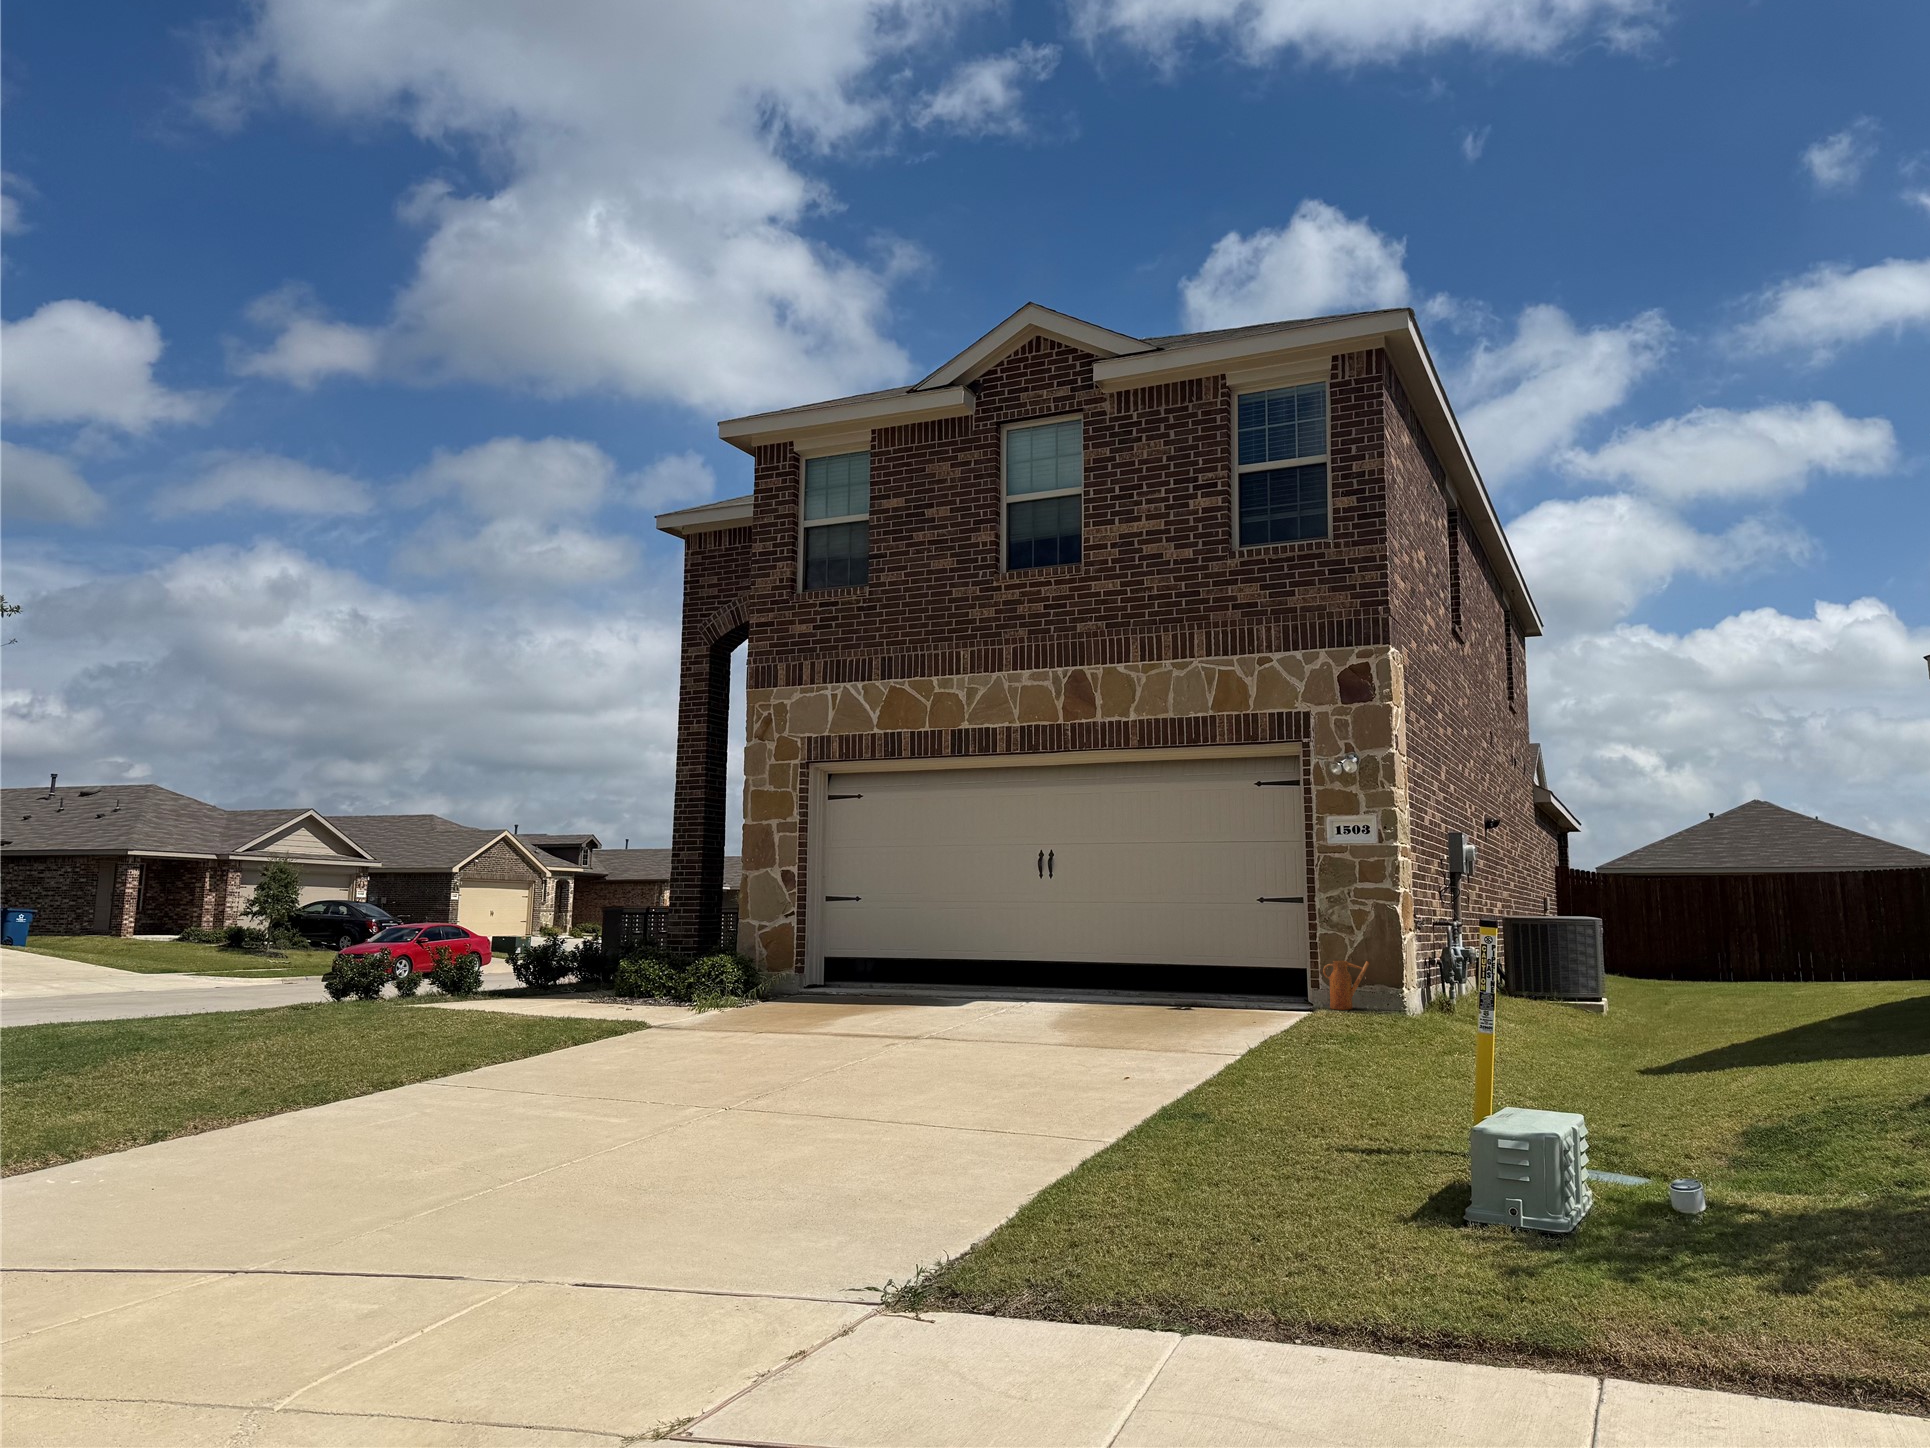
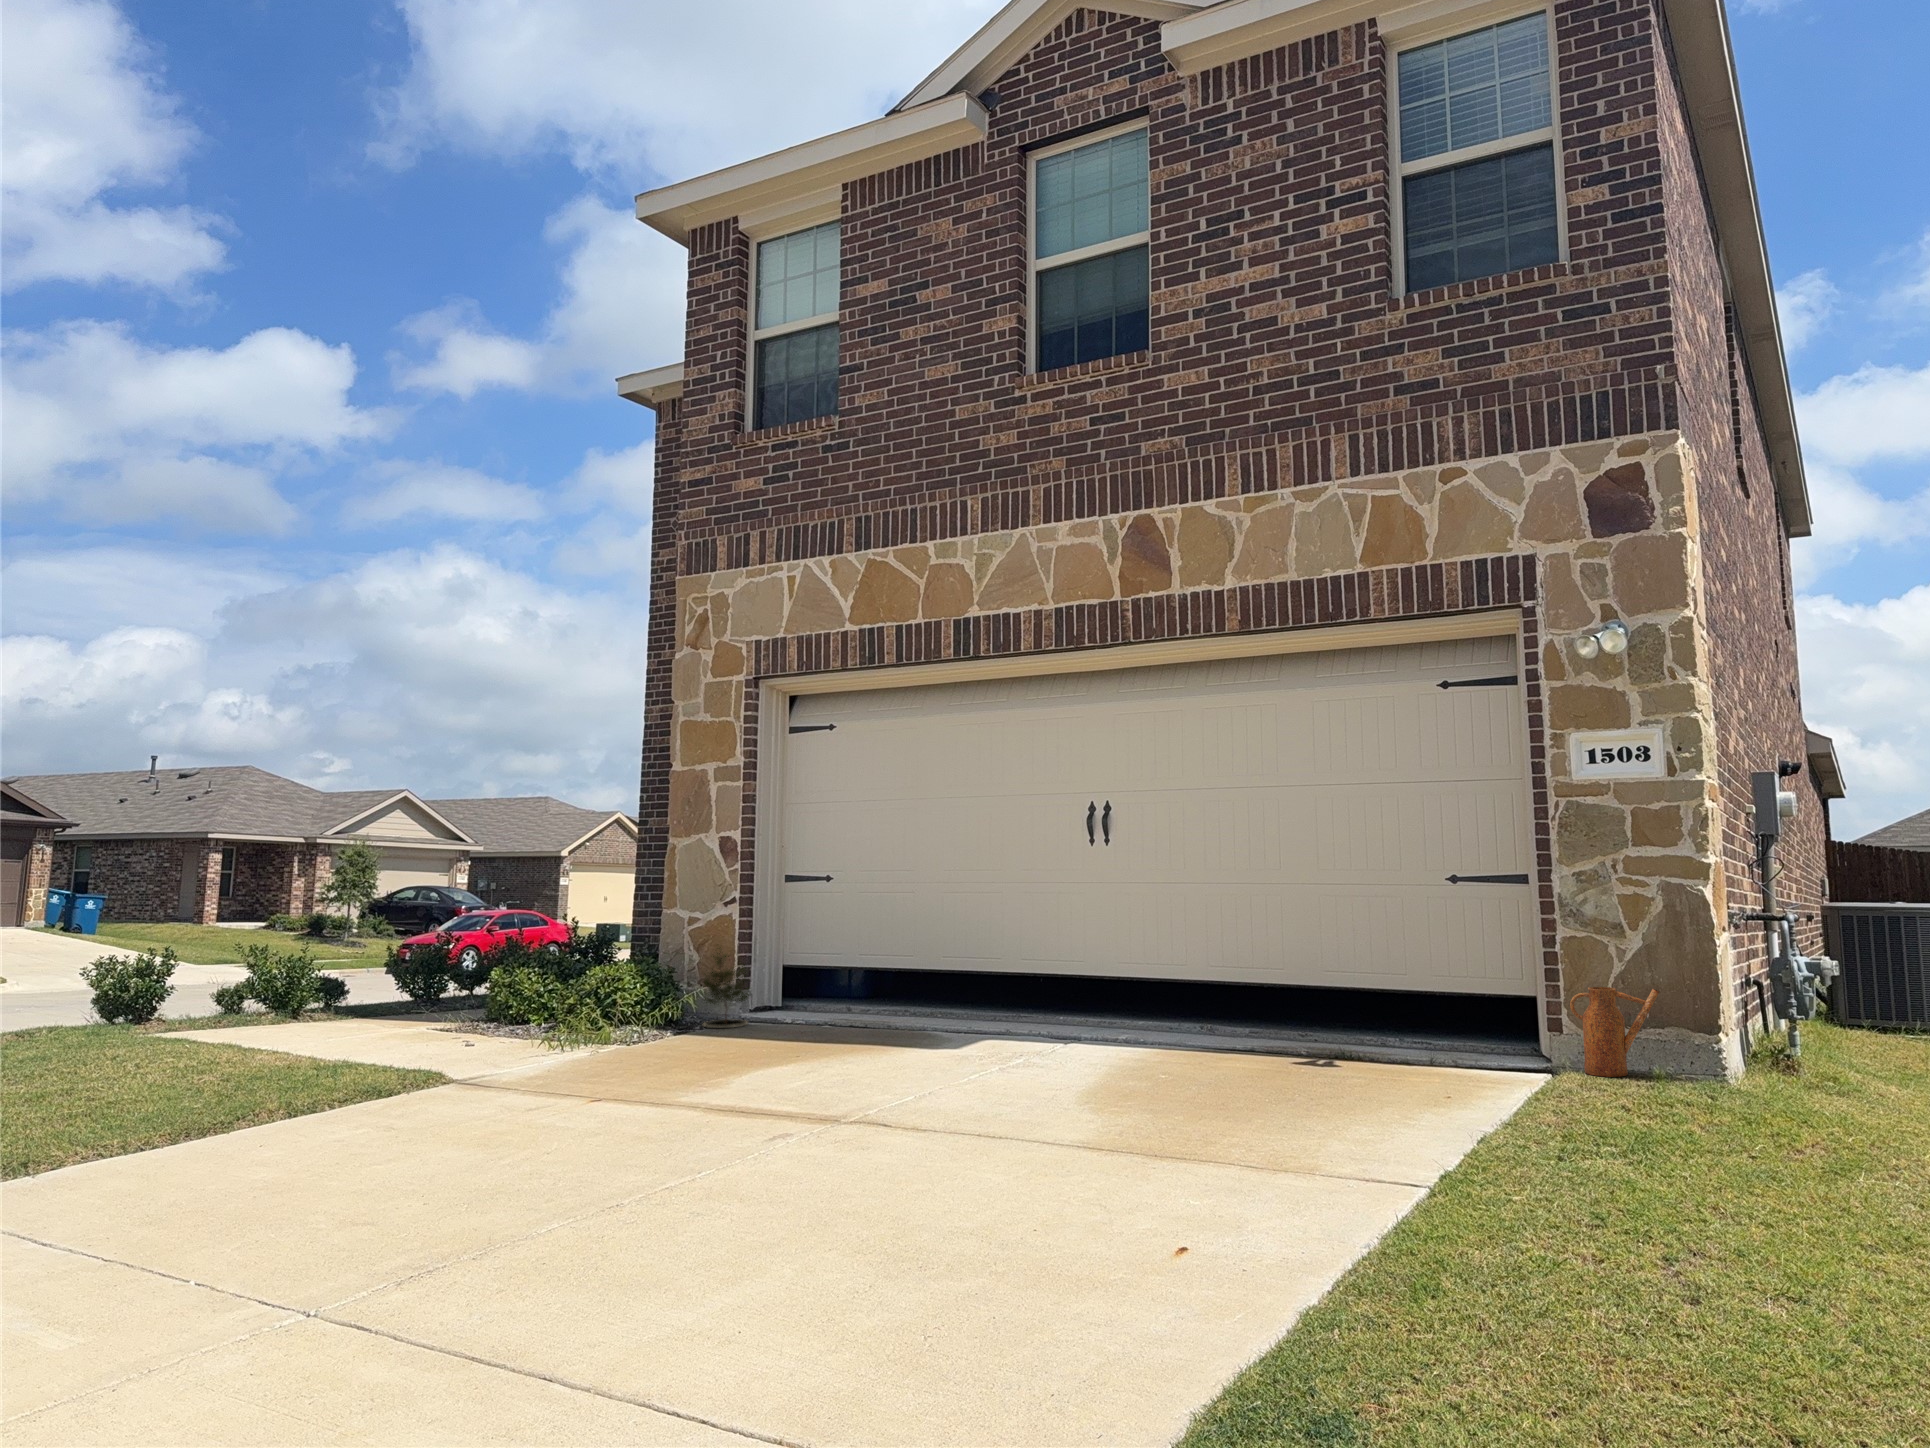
potted tree: none [775,941,809,997] -> present [703,947,749,1028]

